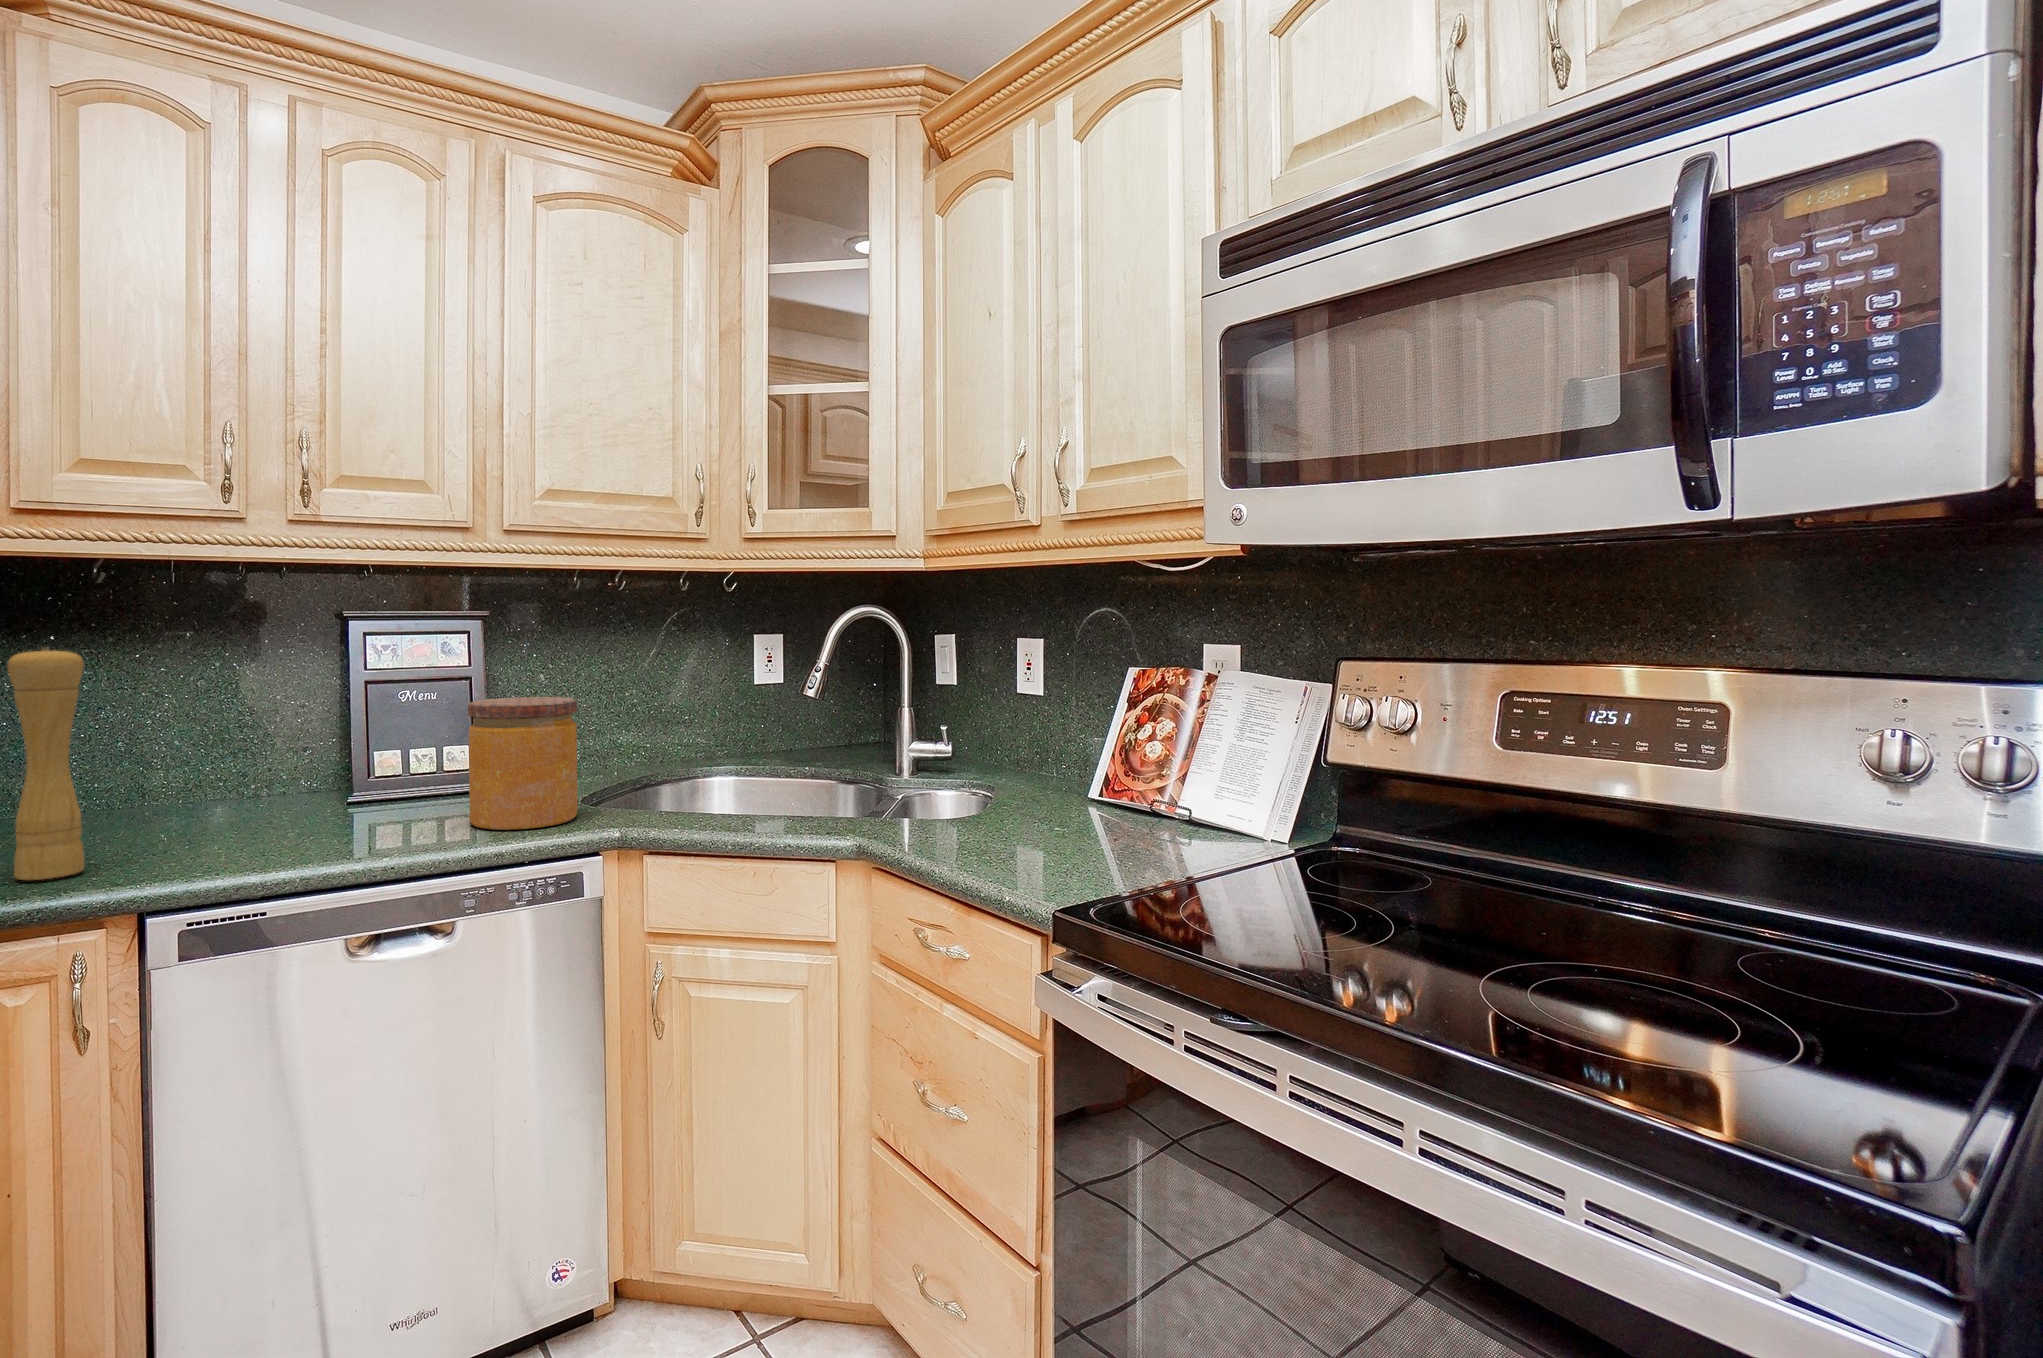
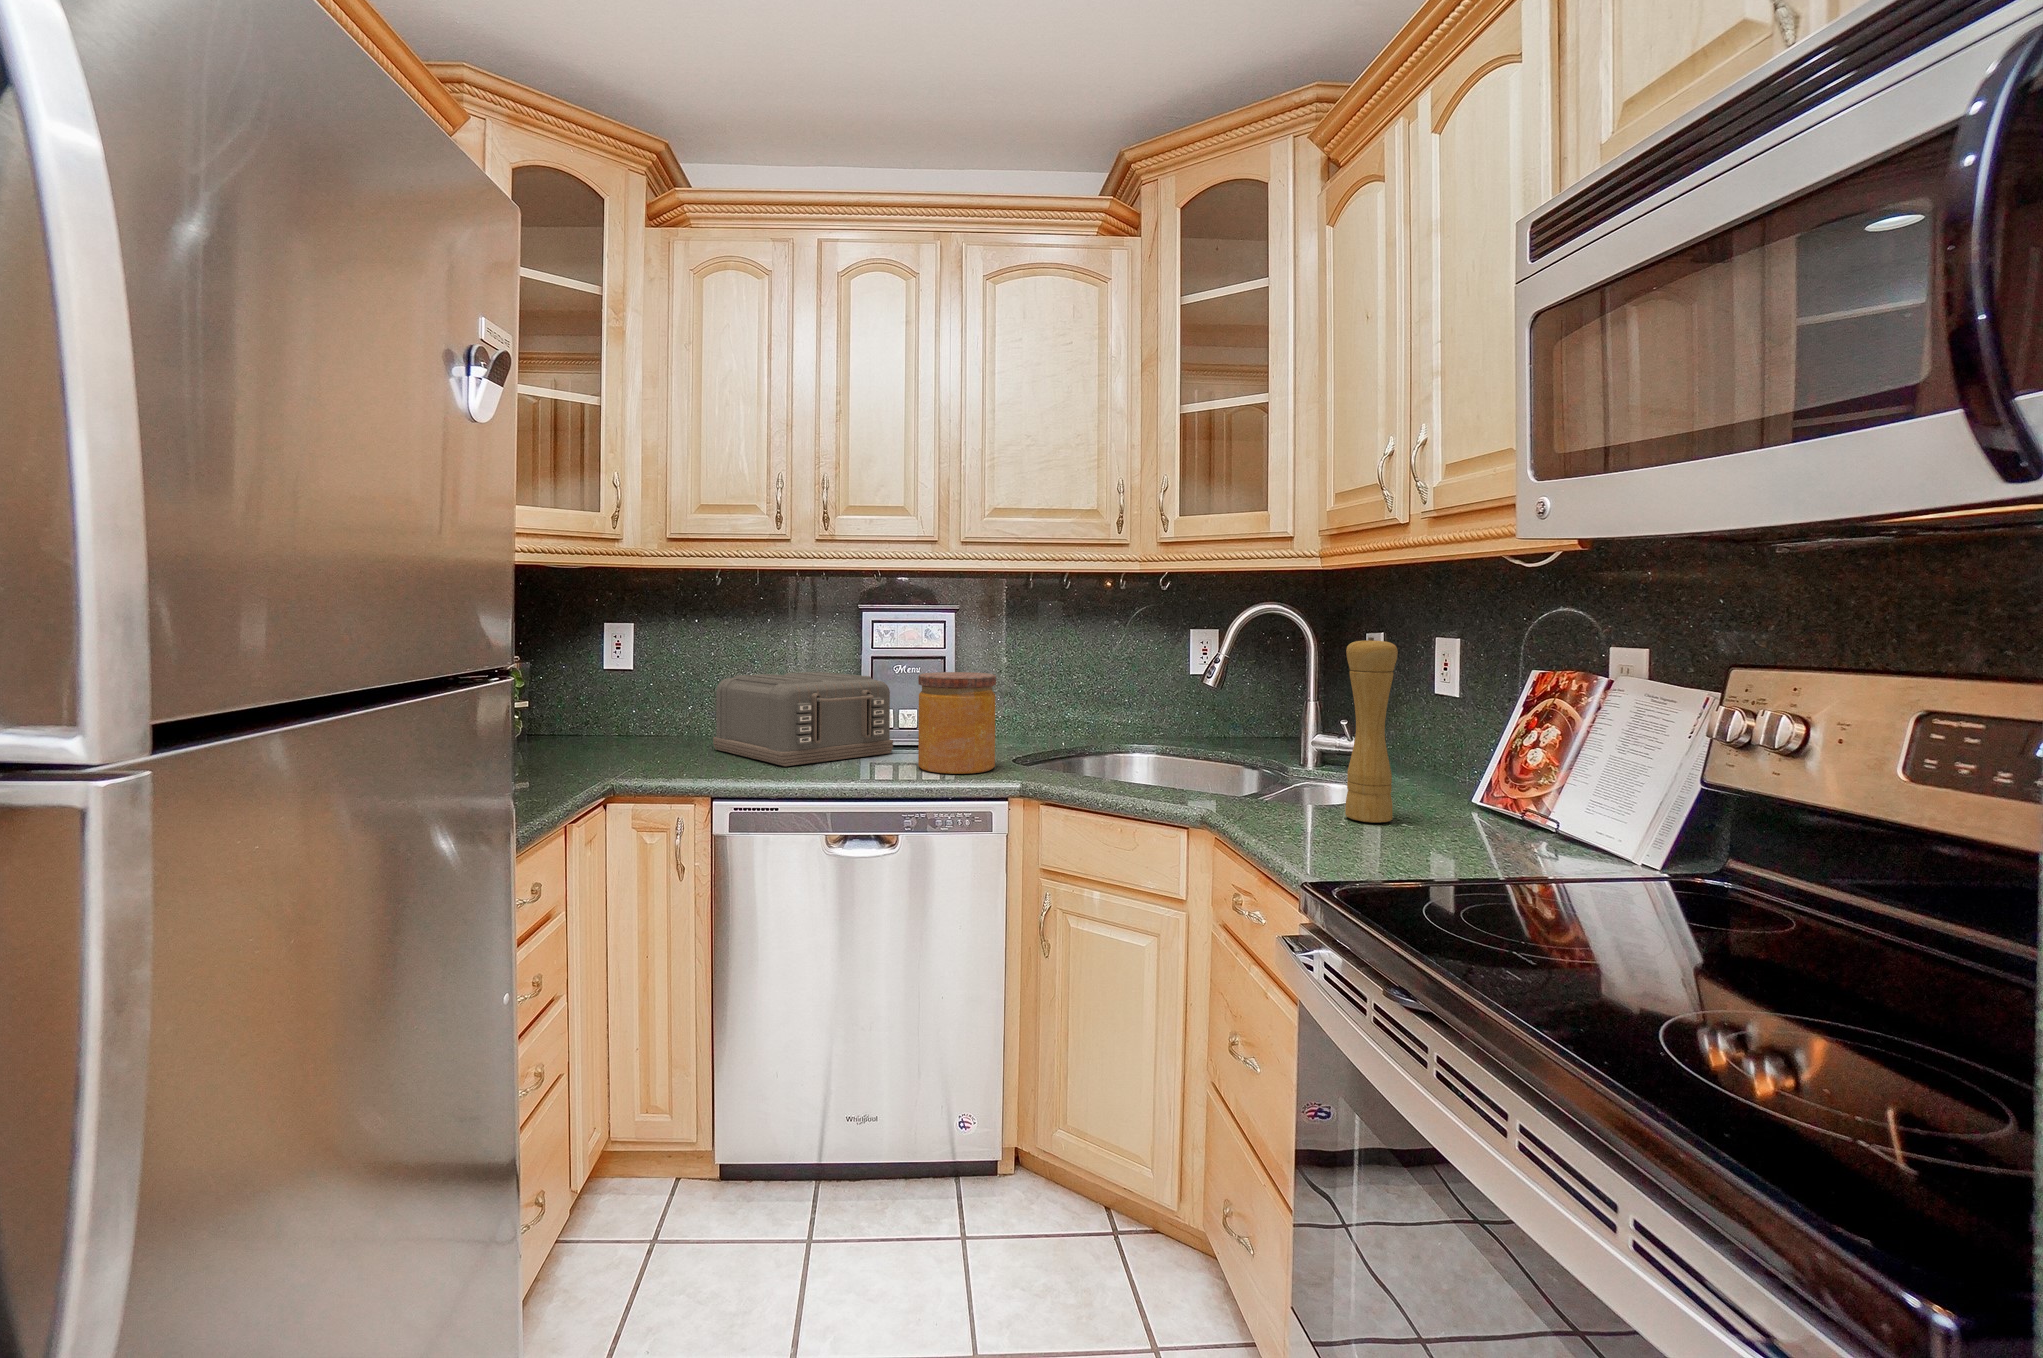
pepper mill: present [8,647,84,880] -> present [1345,637,1398,823]
toaster: none [100,707,415,847] -> present [713,672,893,766]

